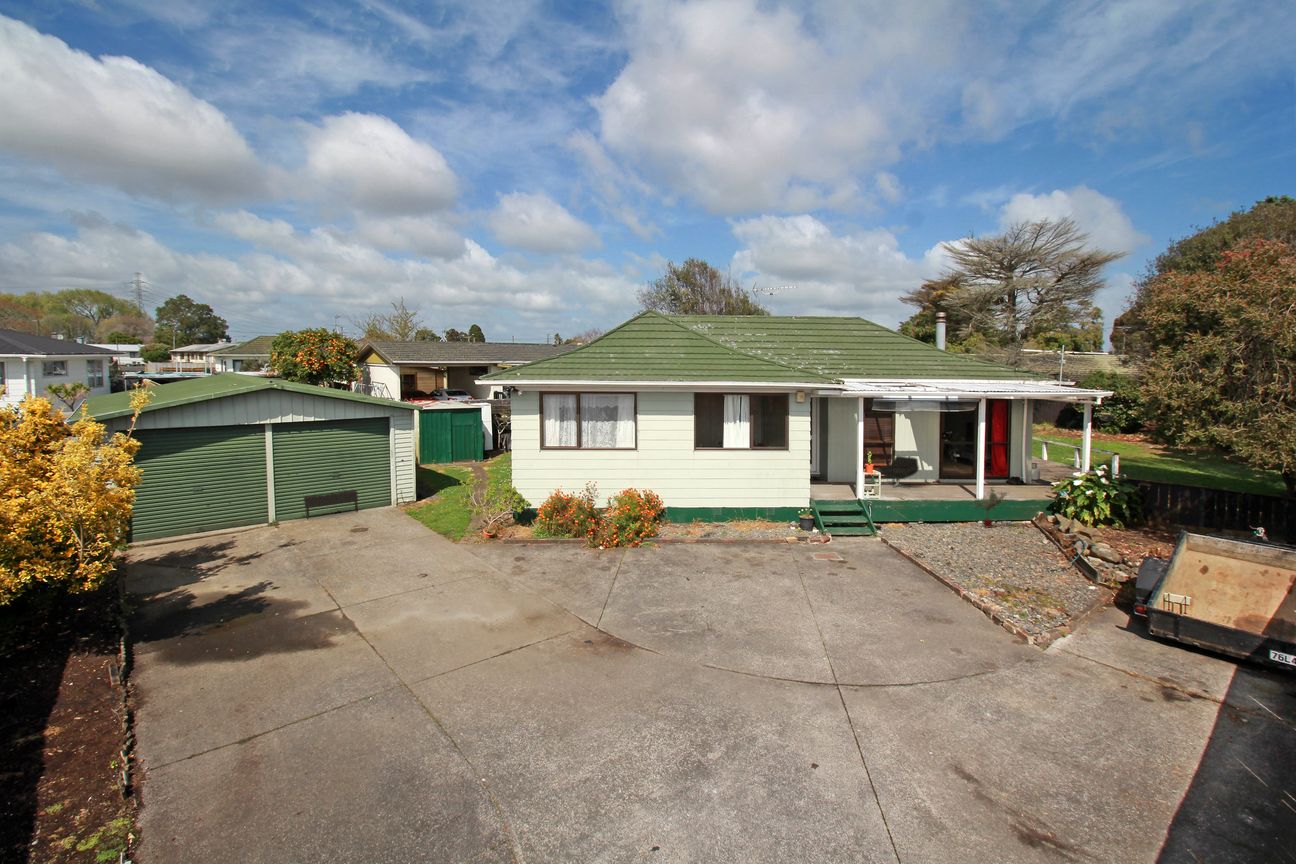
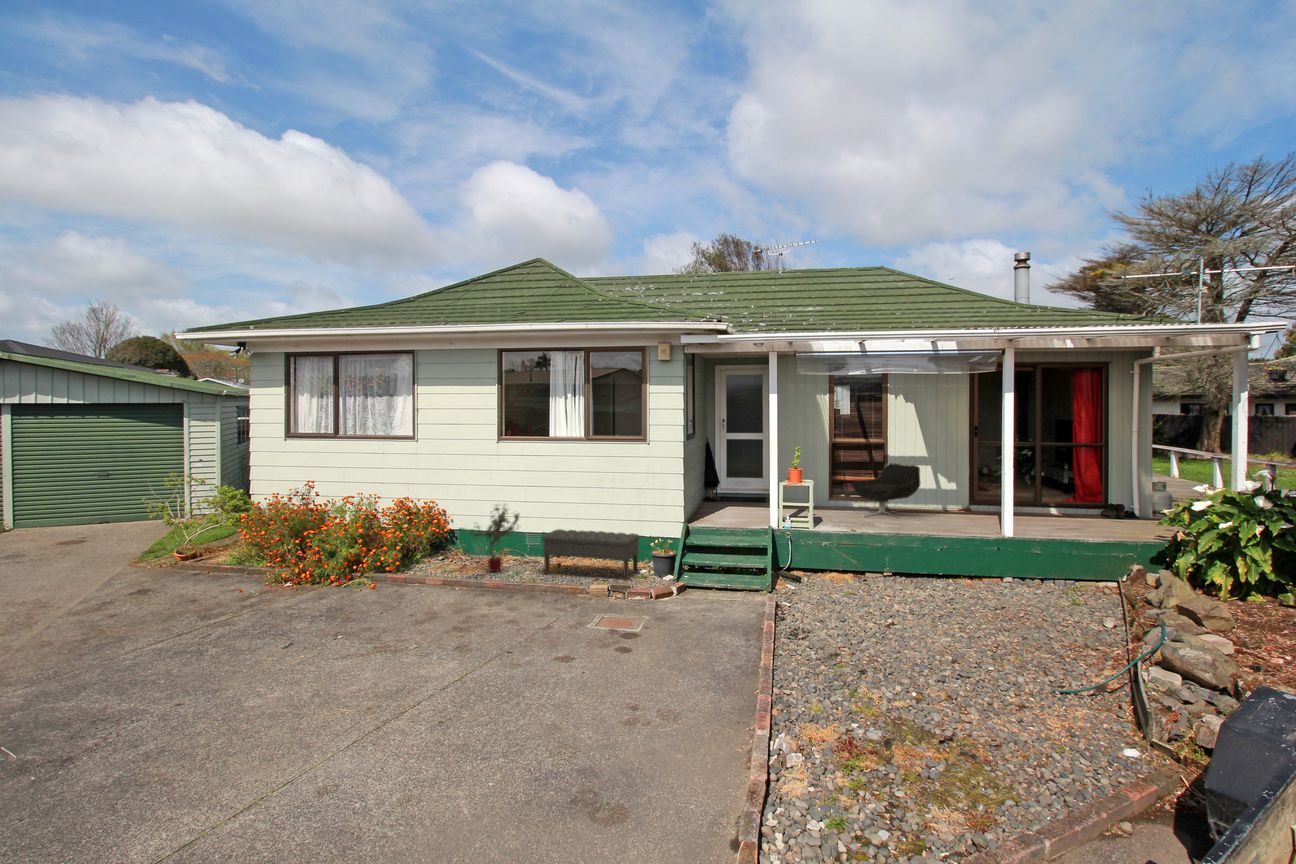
potted tree: present [973,487,1006,528] -> present [471,505,519,572]
bench: present [304,490,358,519] -> present [542,529,639,581]

